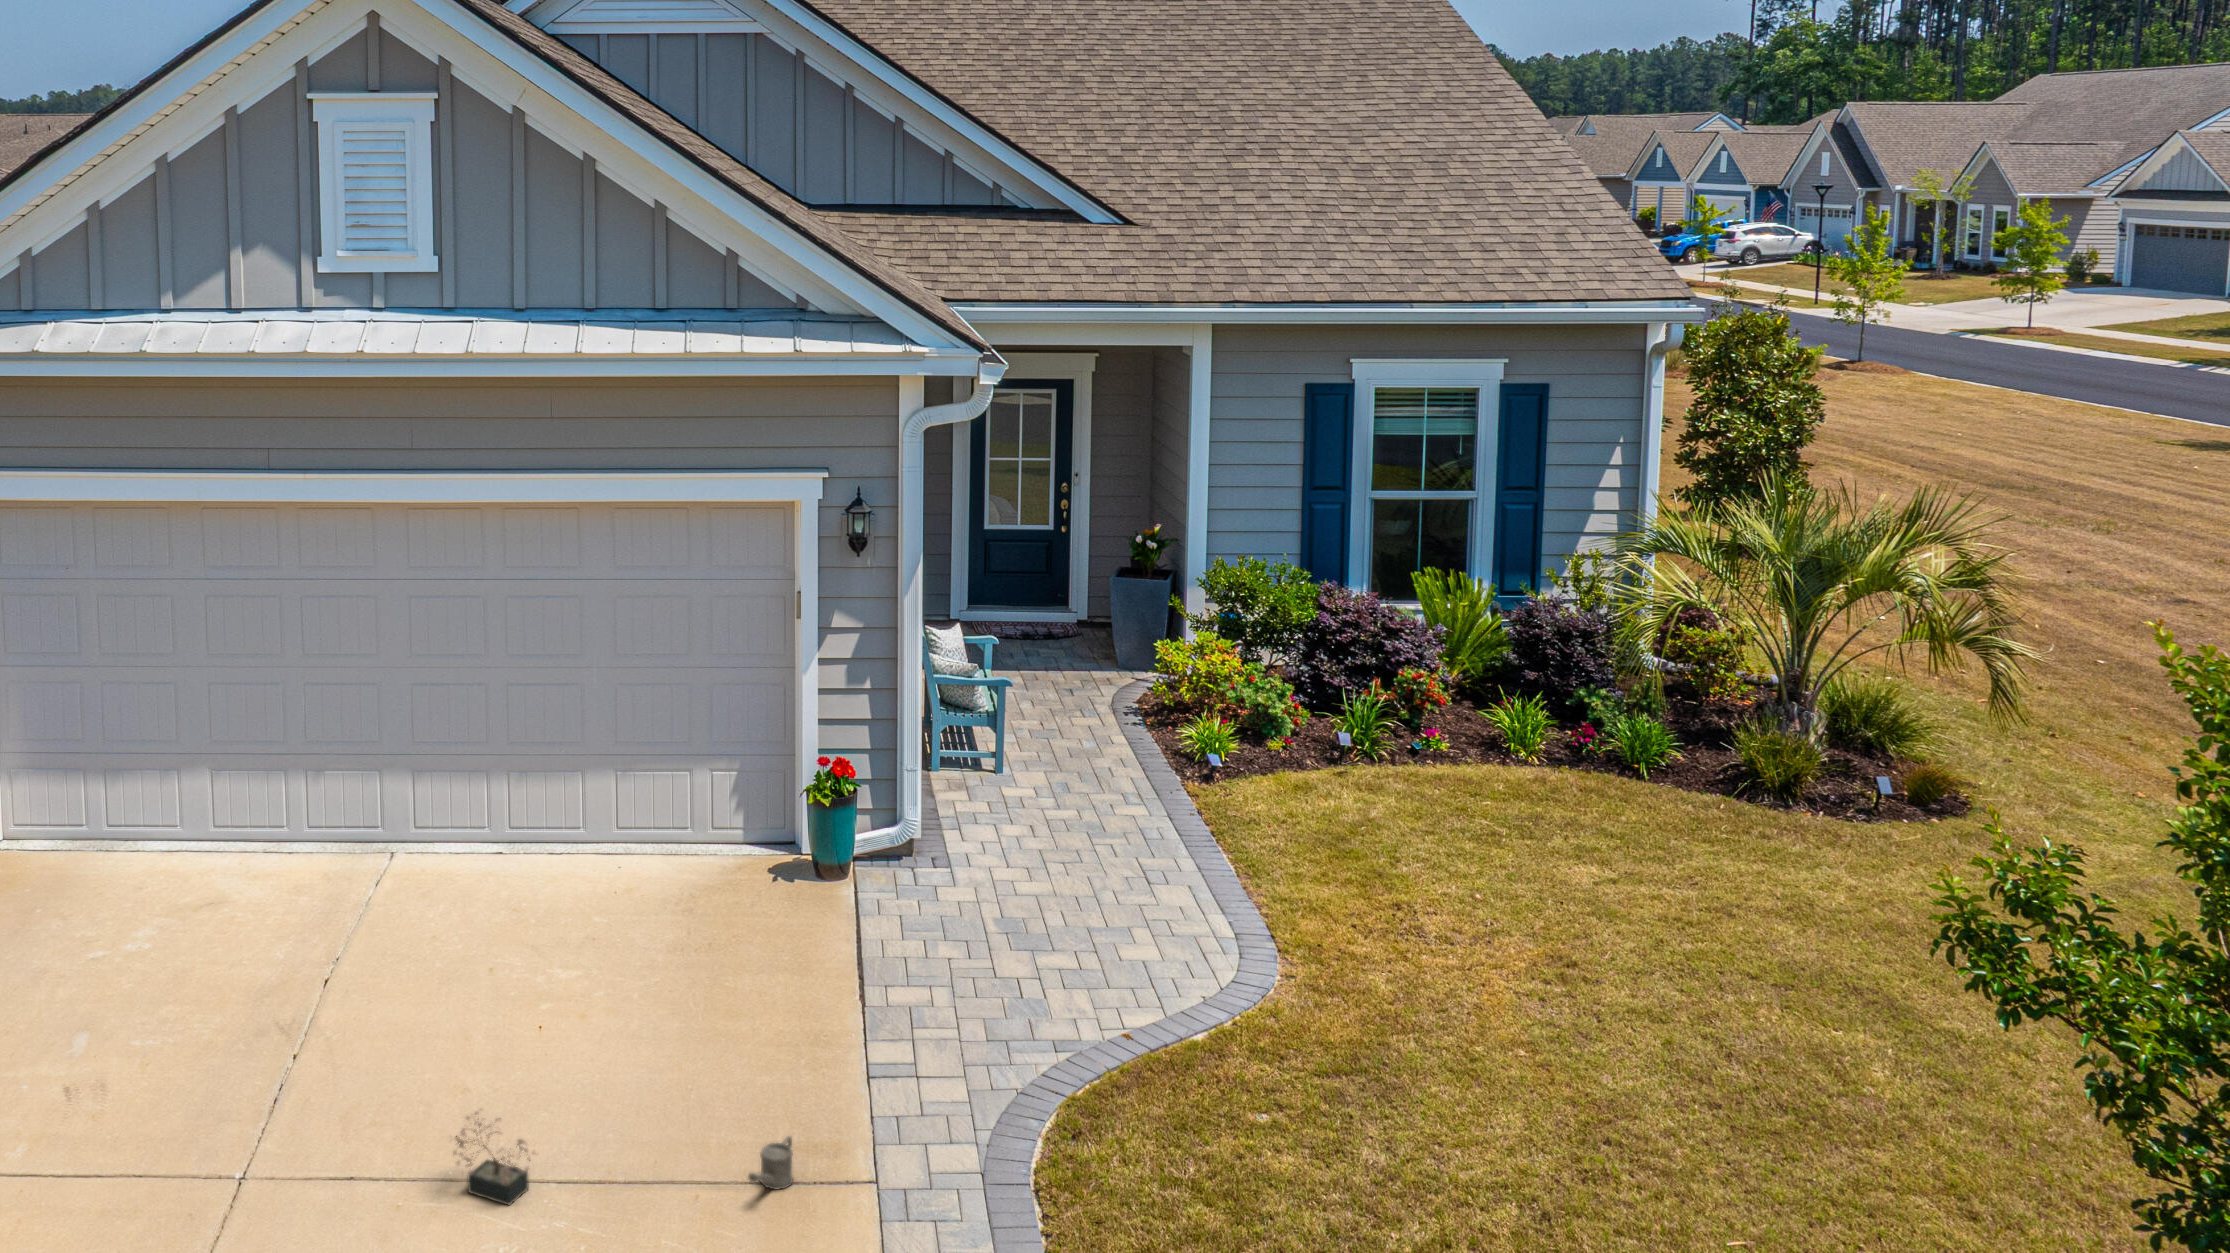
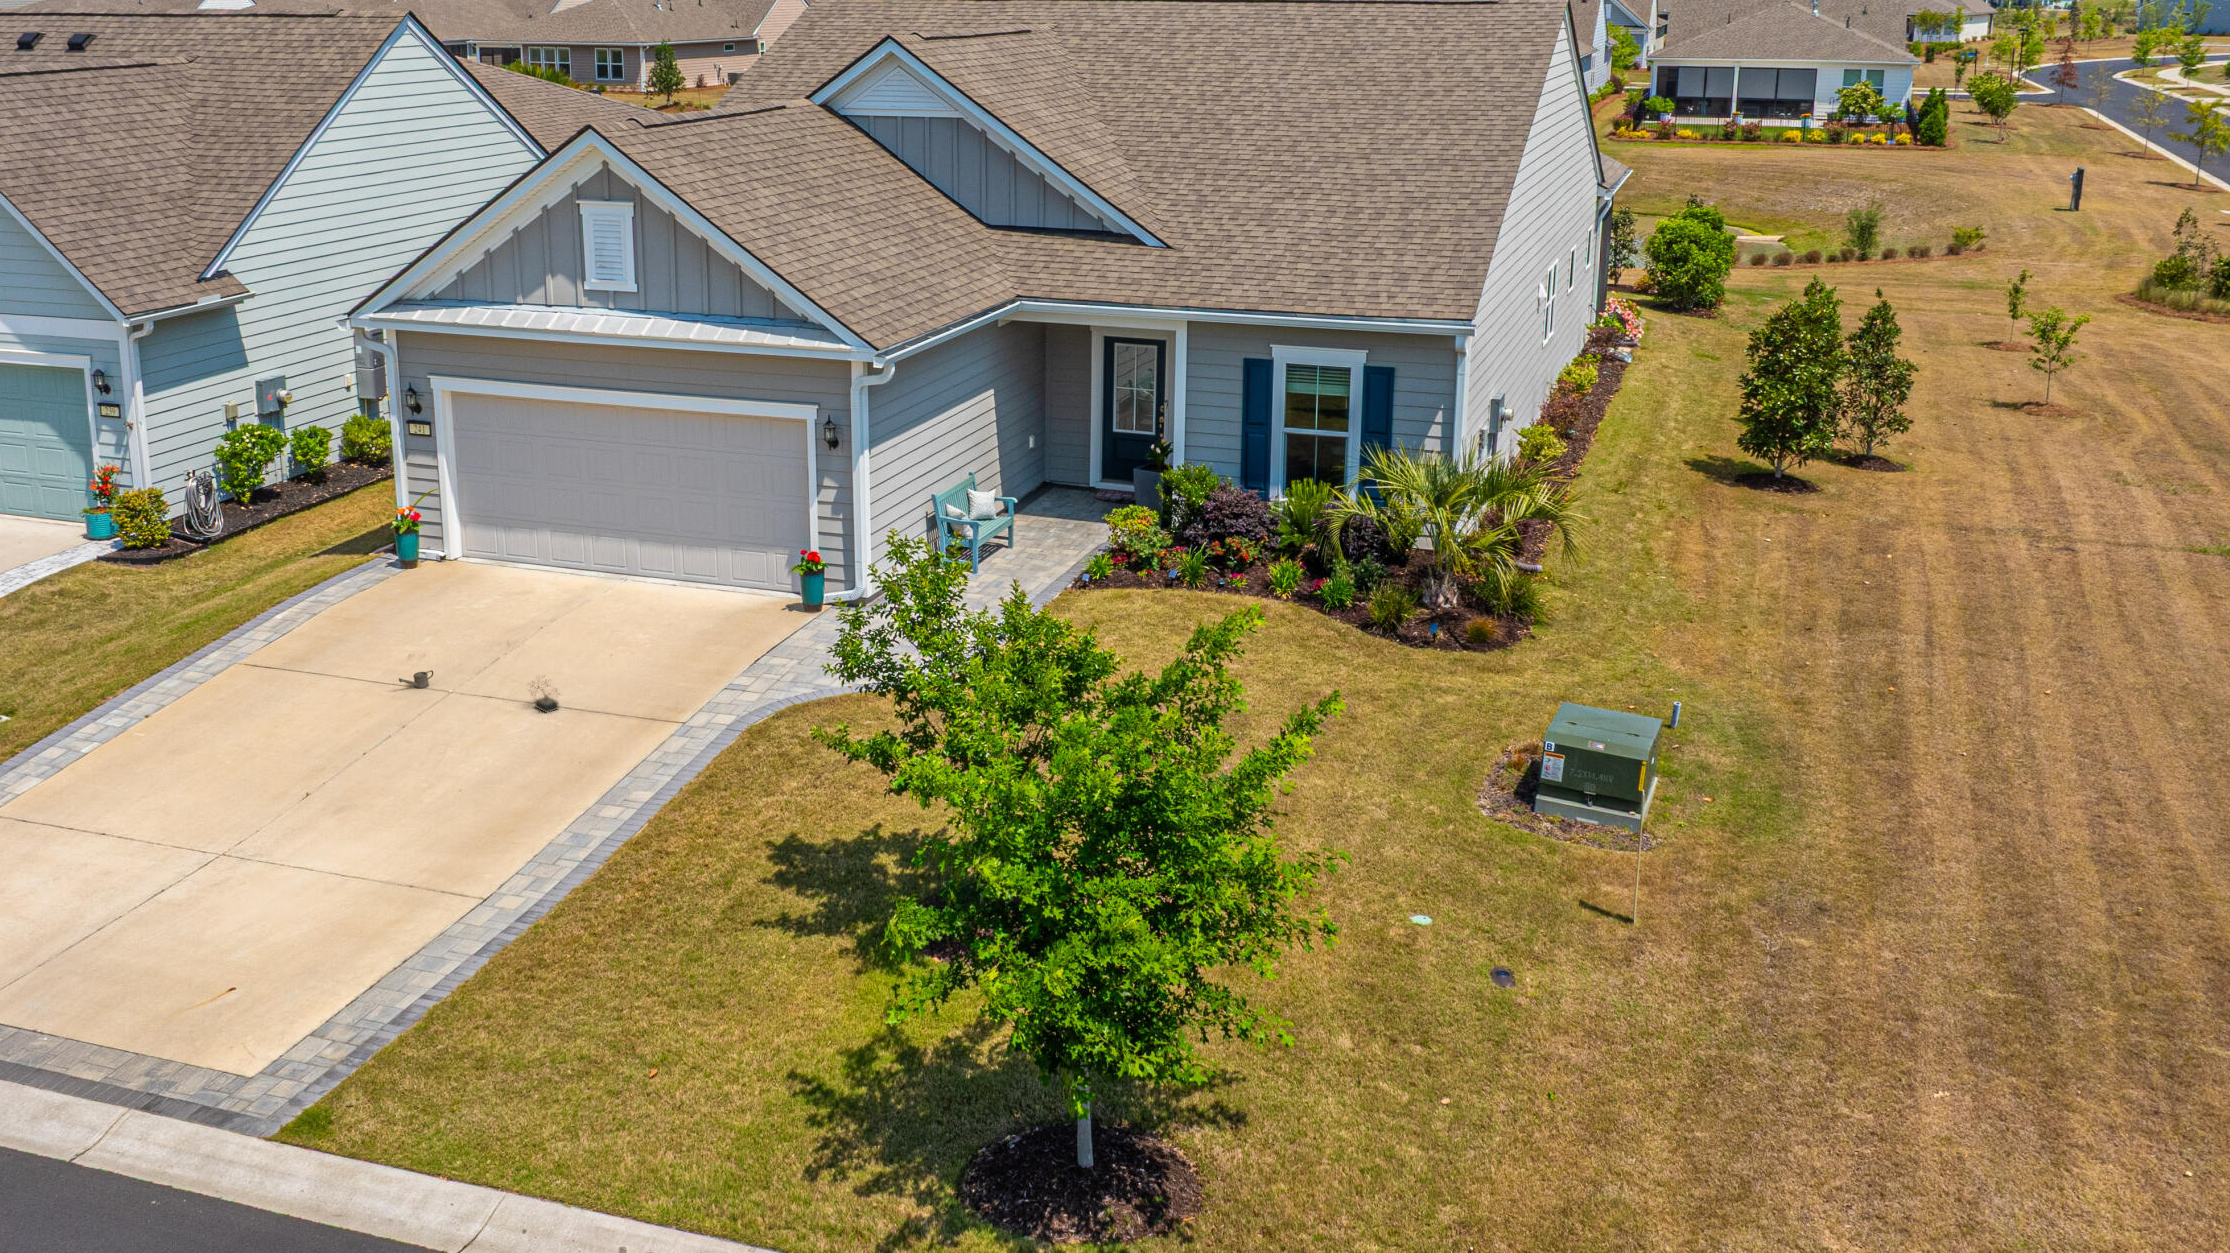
watering can: present [748,1136,793,1189] -> present [399,670,433,689]

